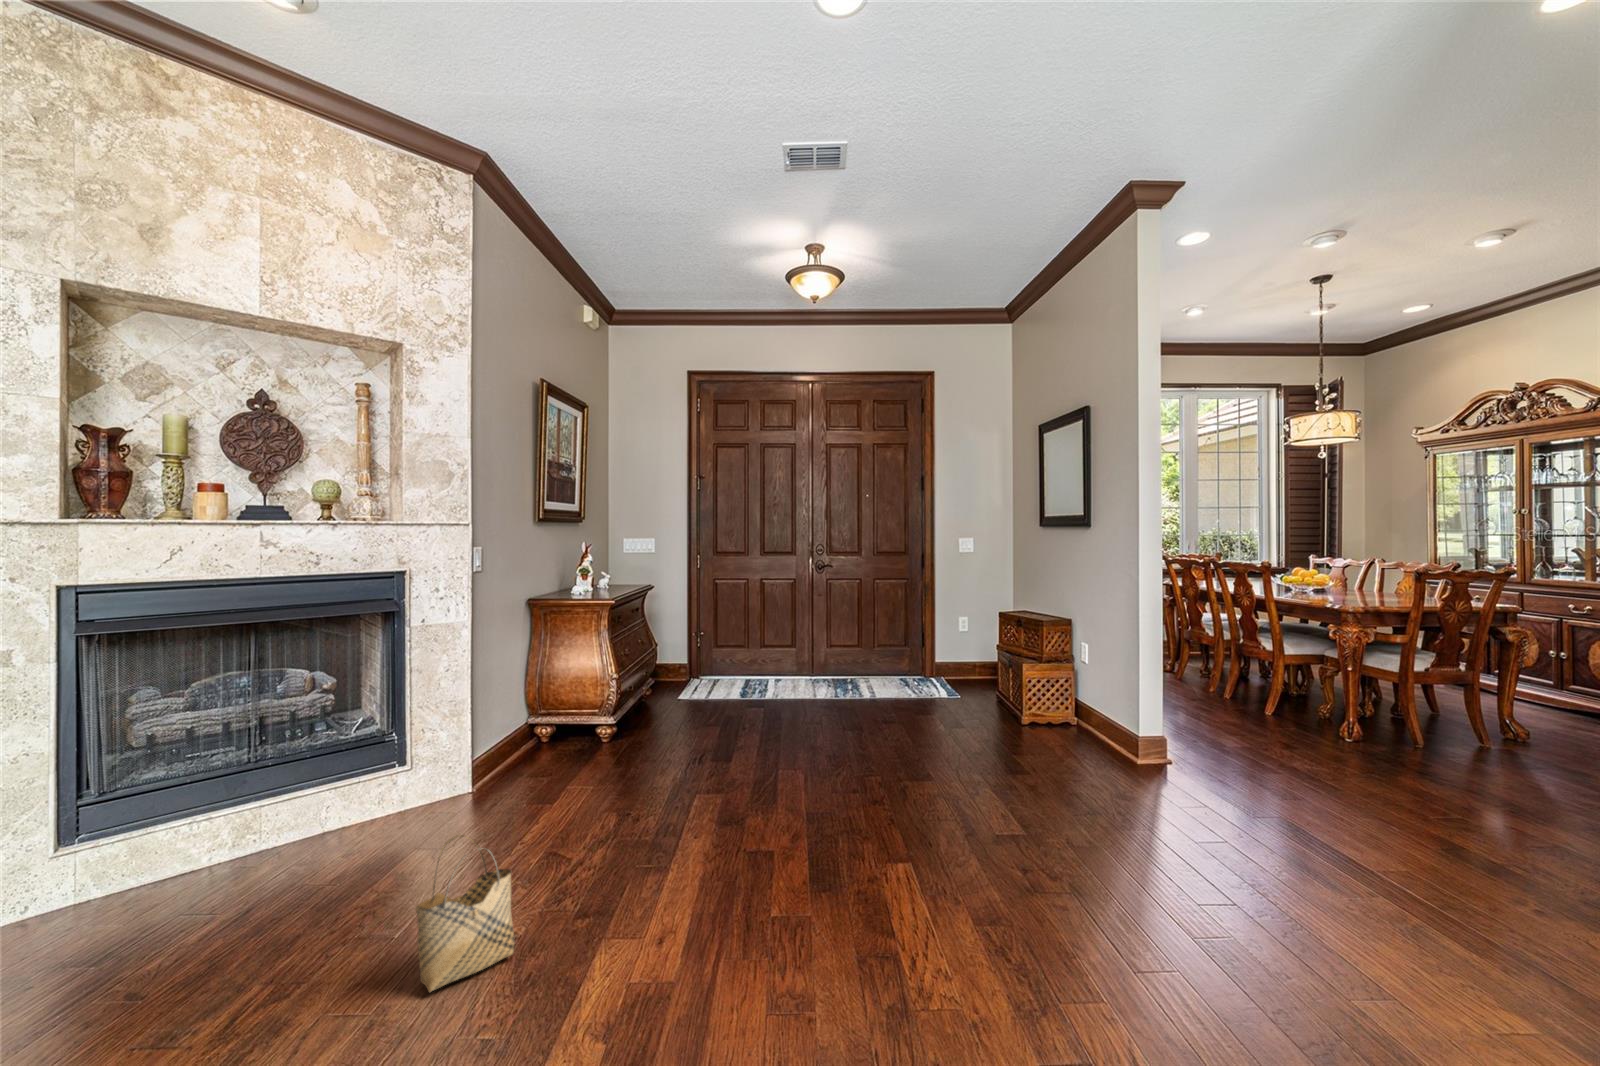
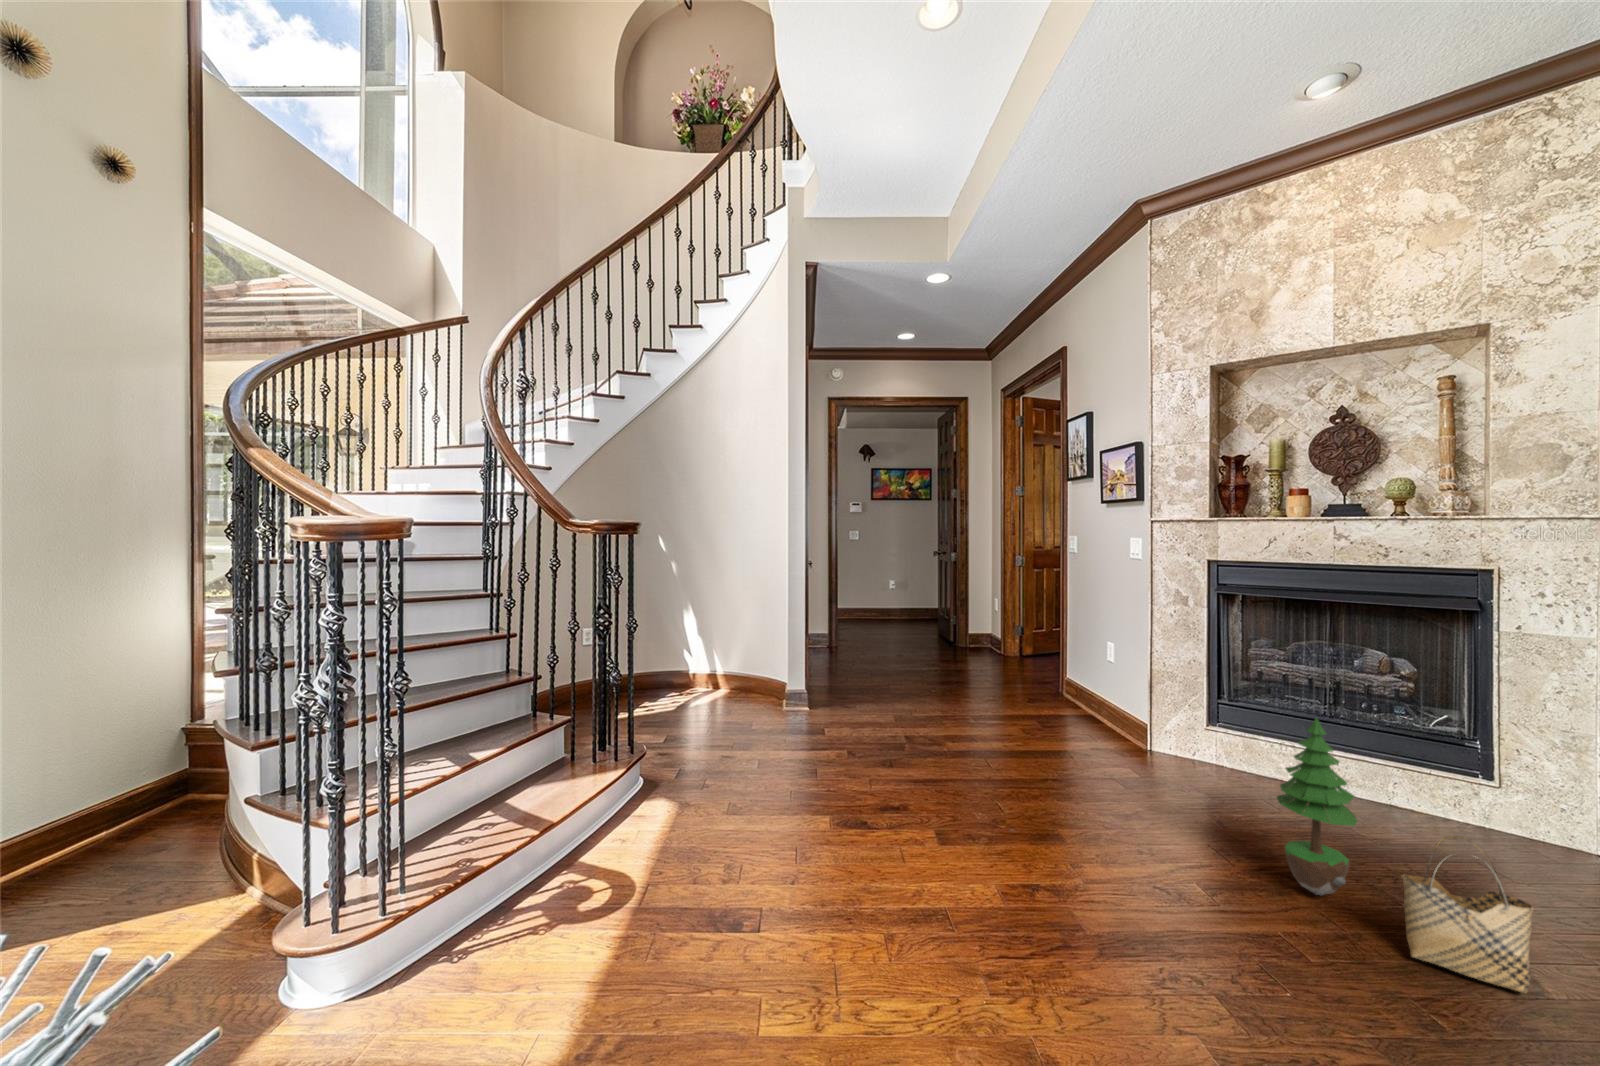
potted tree: none [251,765,356,998] -> present [1277,718,1357,896]

